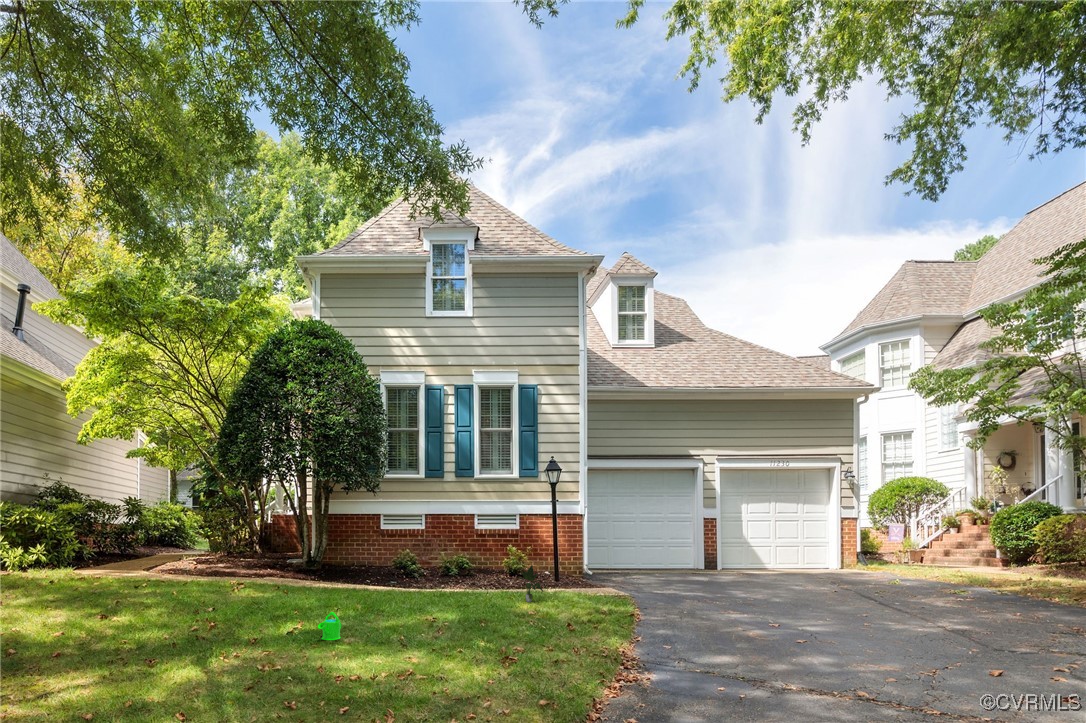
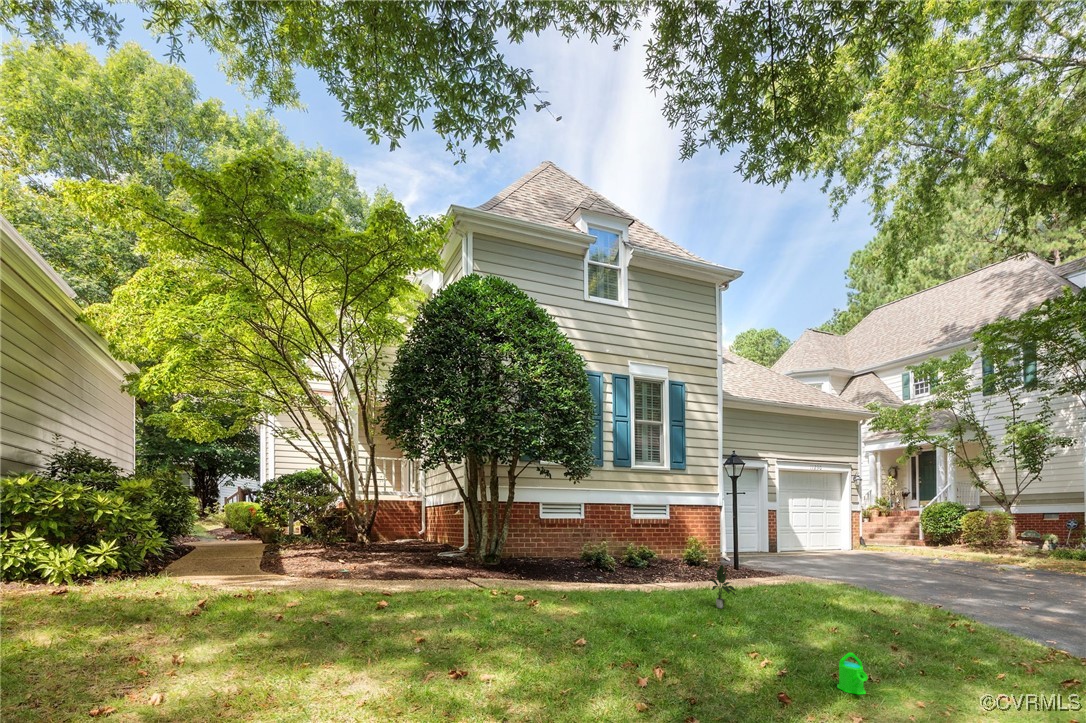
potted plant: present [518,565,543,602] -> present [708,565,736,608]

